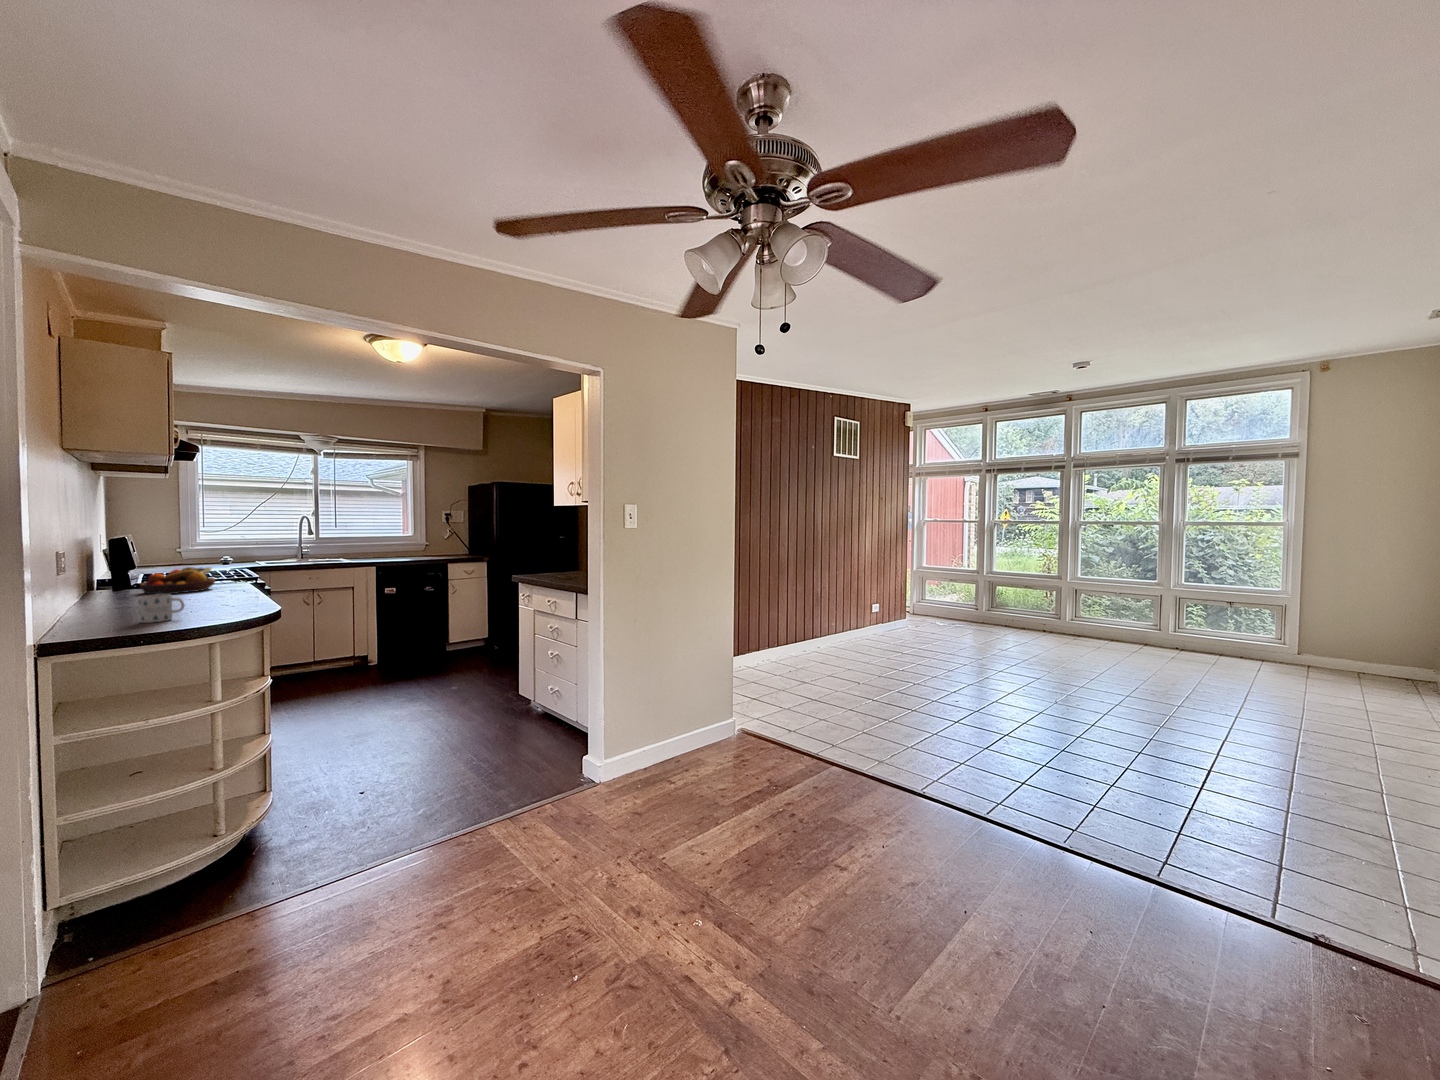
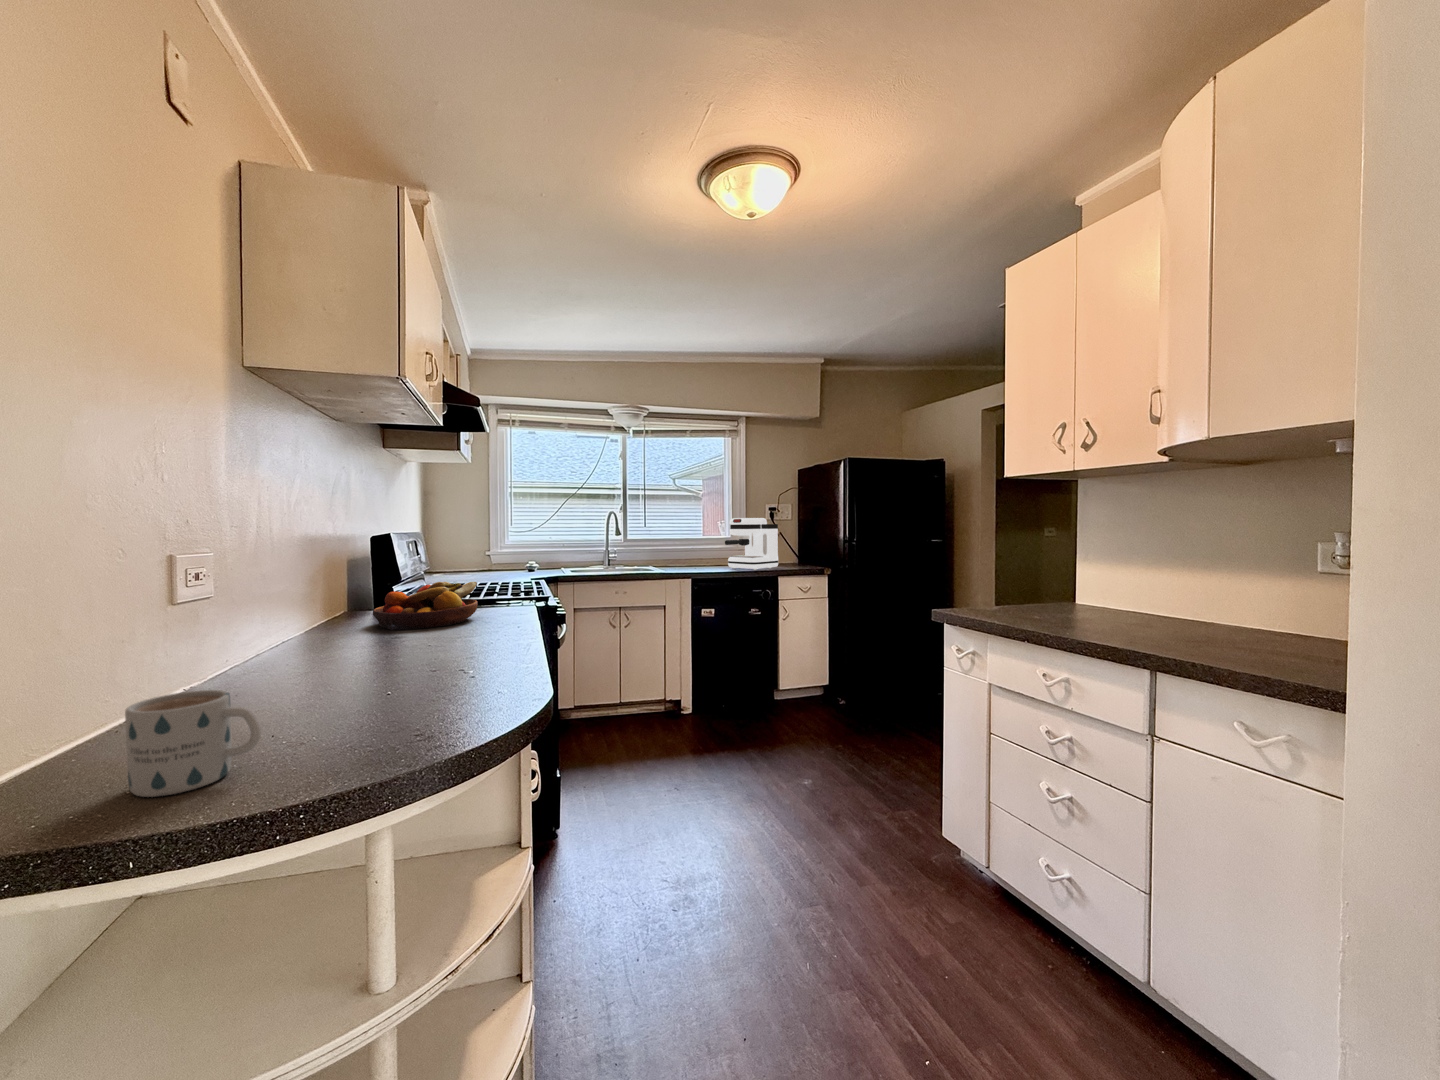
coffee maker: none [403,522,447,559] -> present [725,518,778,570]

